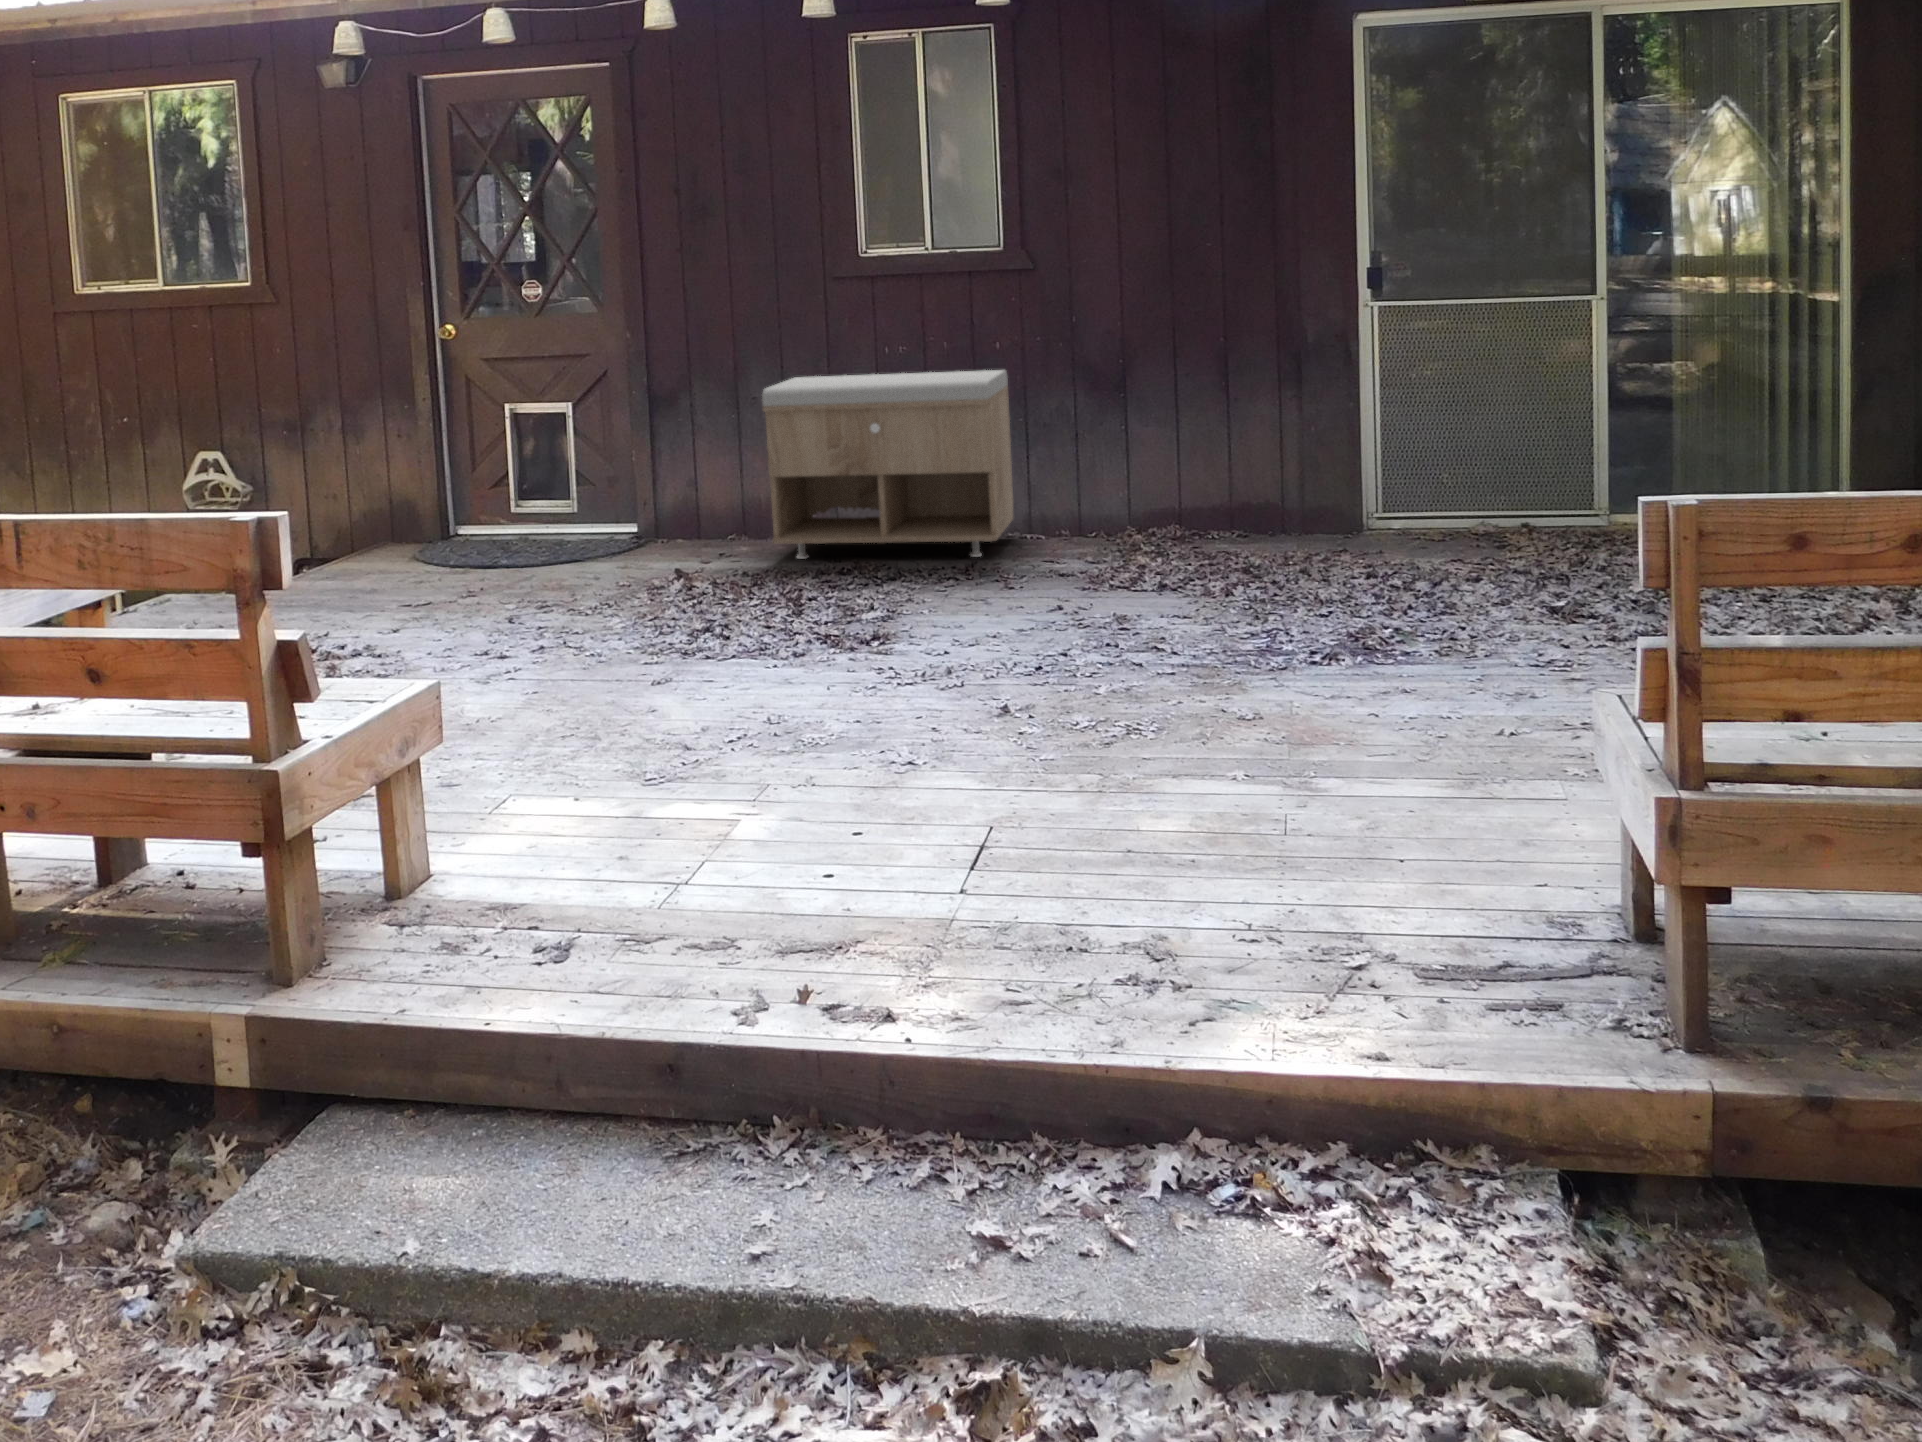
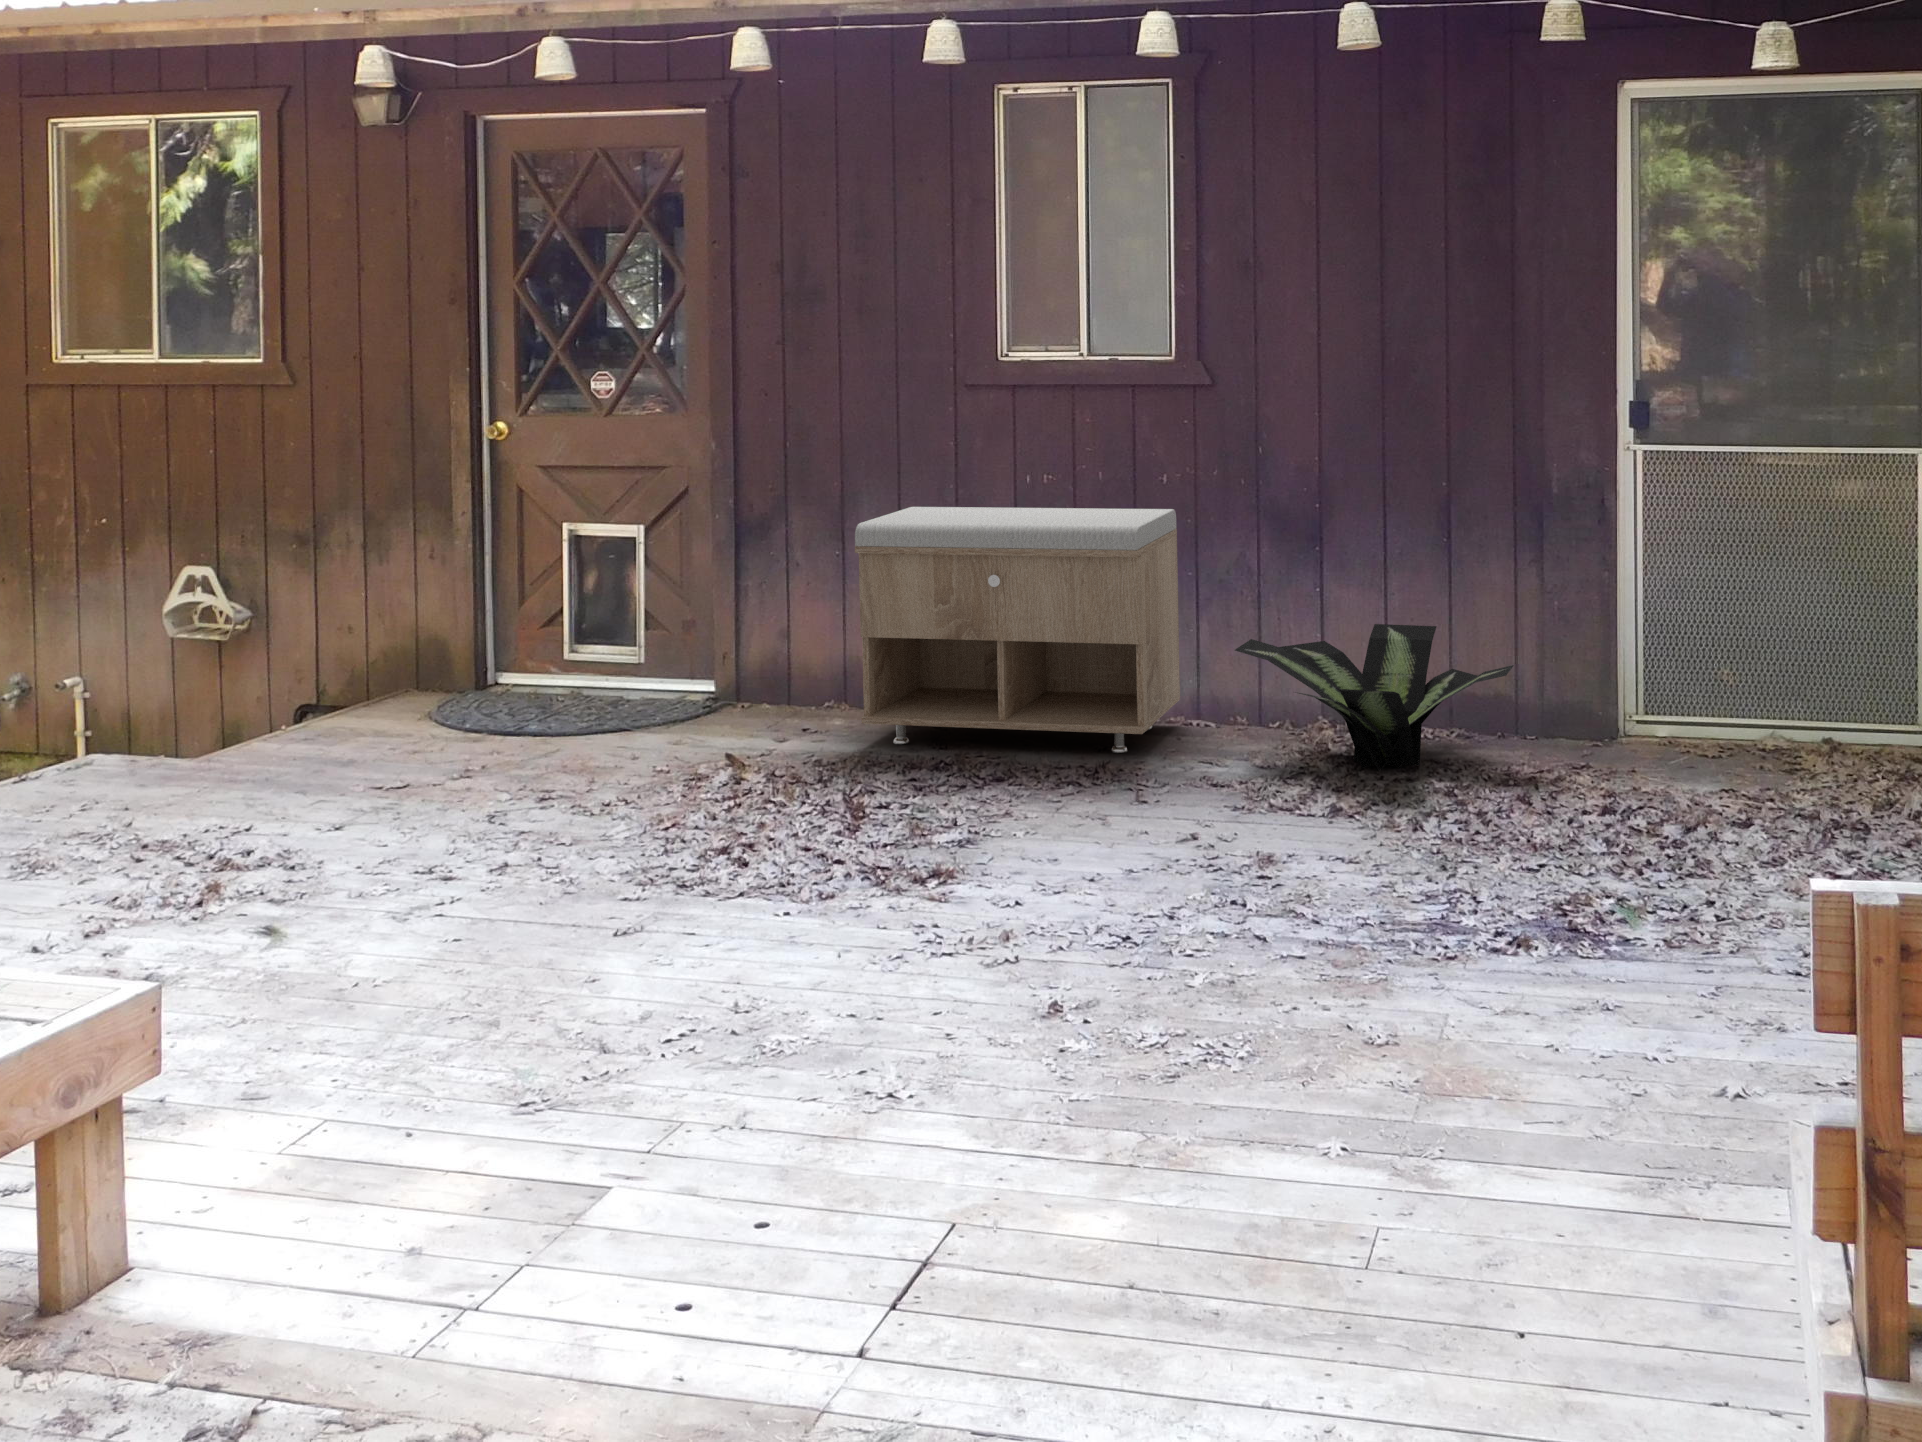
potted plant: none [1067,452,1284,560] -> present [1235,624,1514,771]

